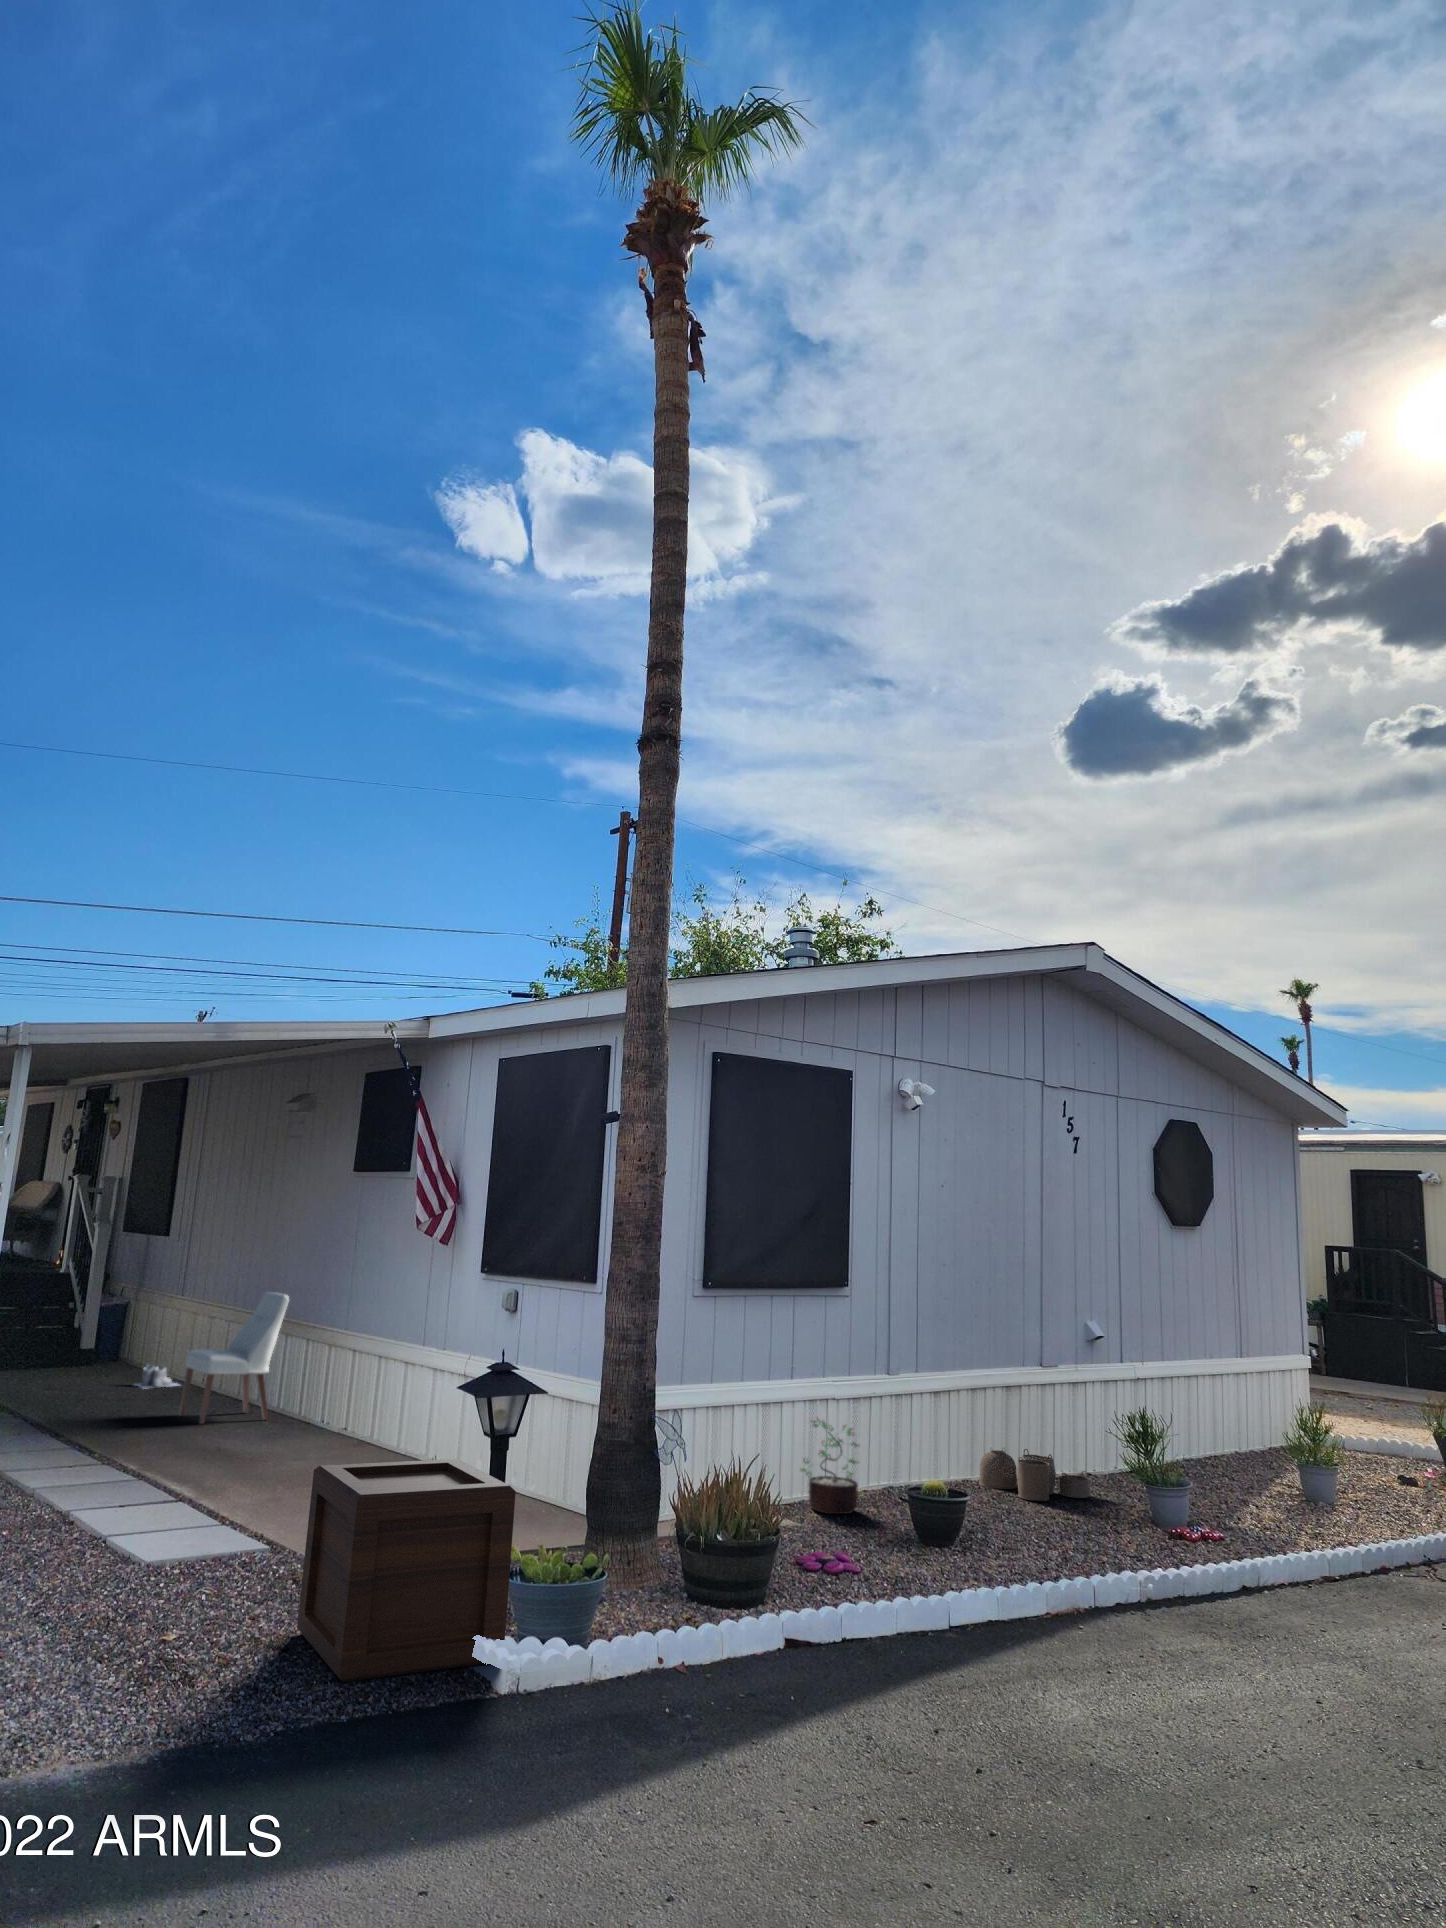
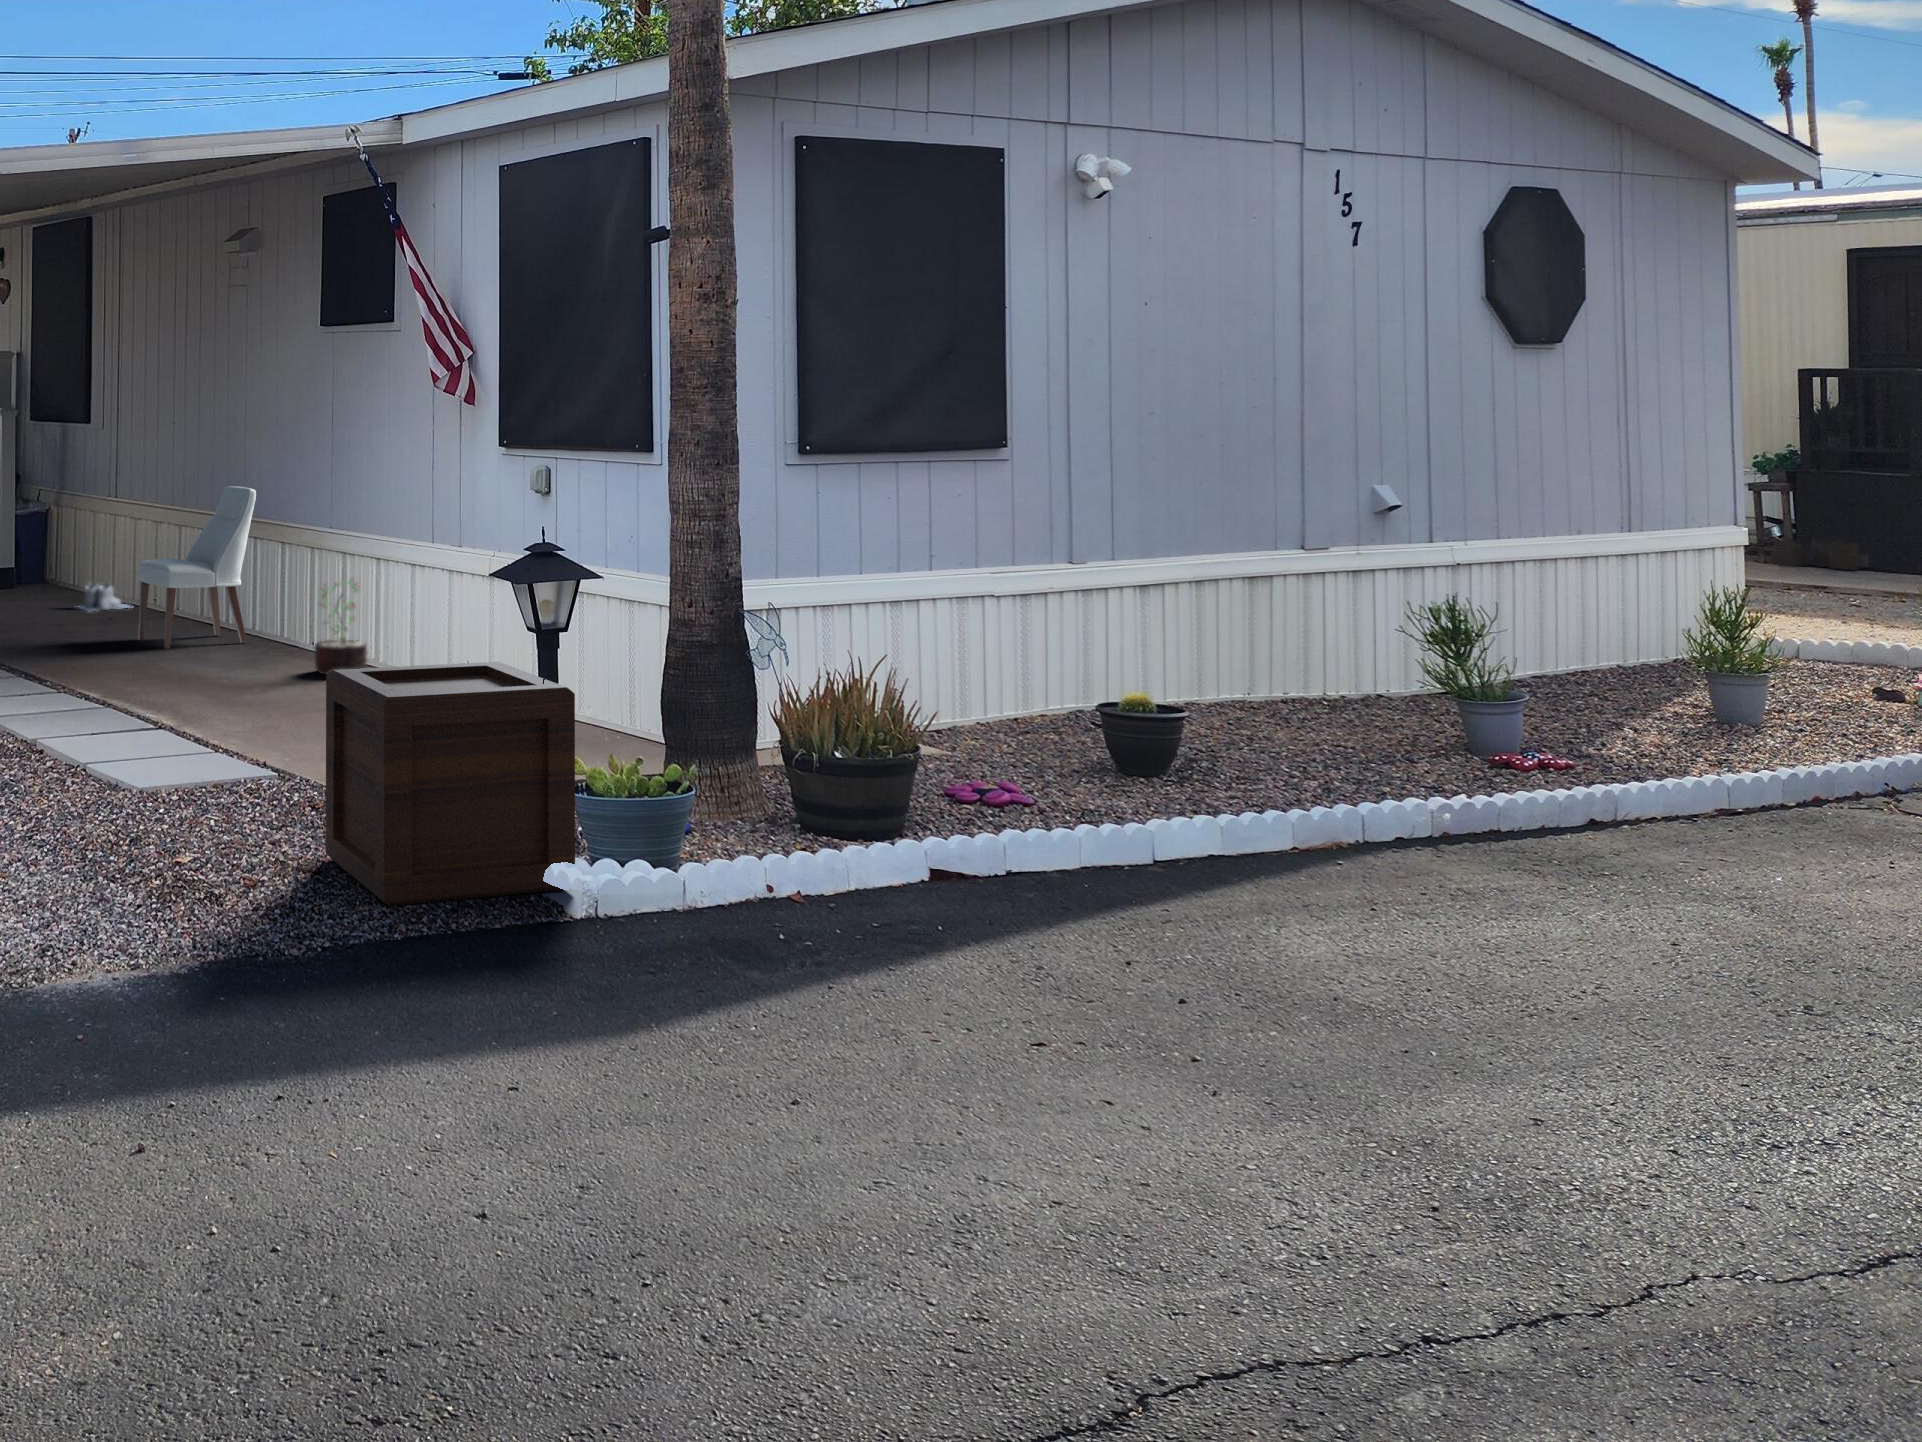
decorative plant: present [801,1419,859,1514] -> present [315,580,367,674]
woven basket: present [979,1447,1091,1501] -> present [1771,540,1868,570]

